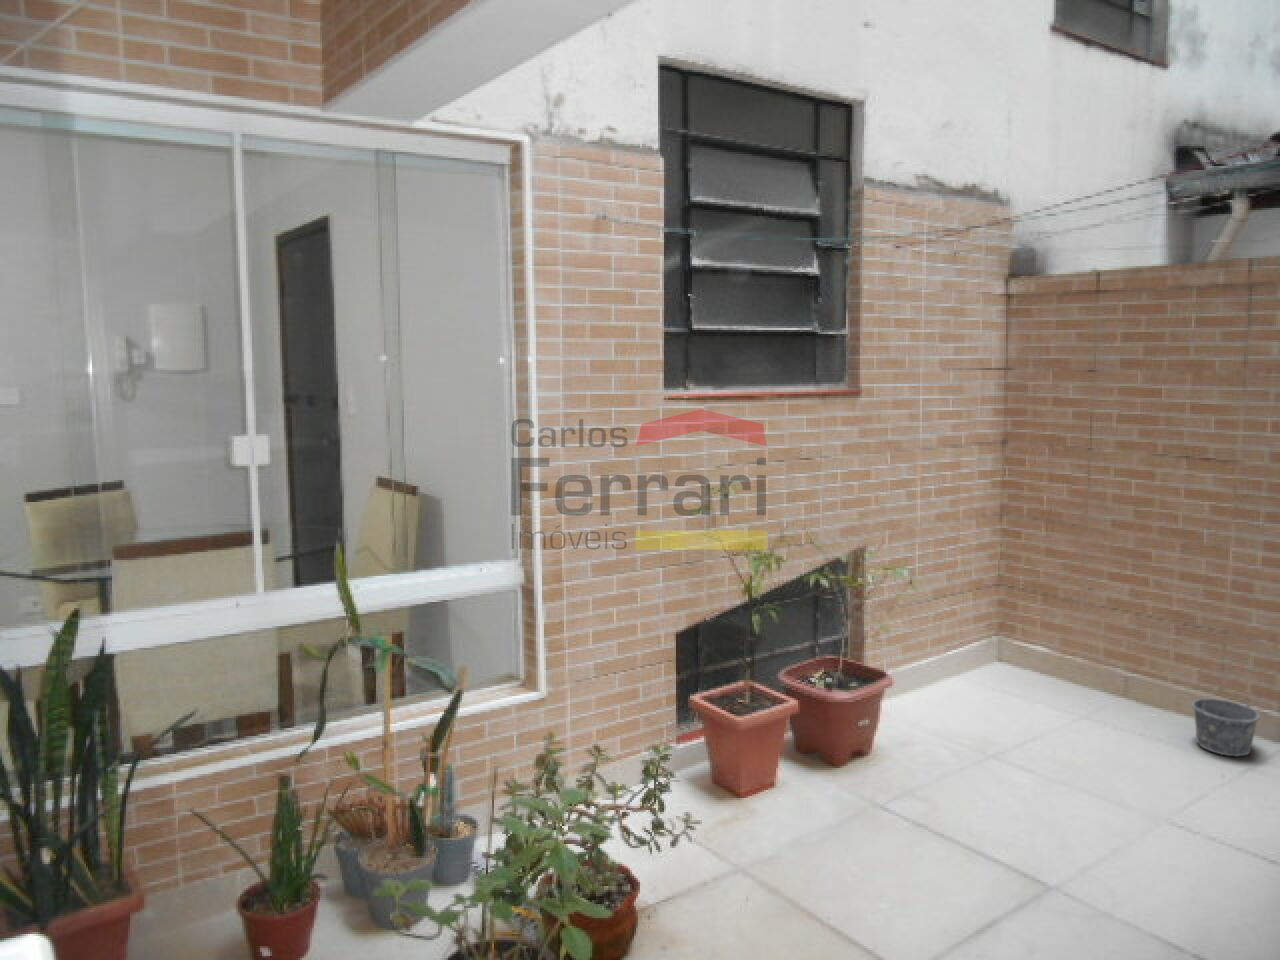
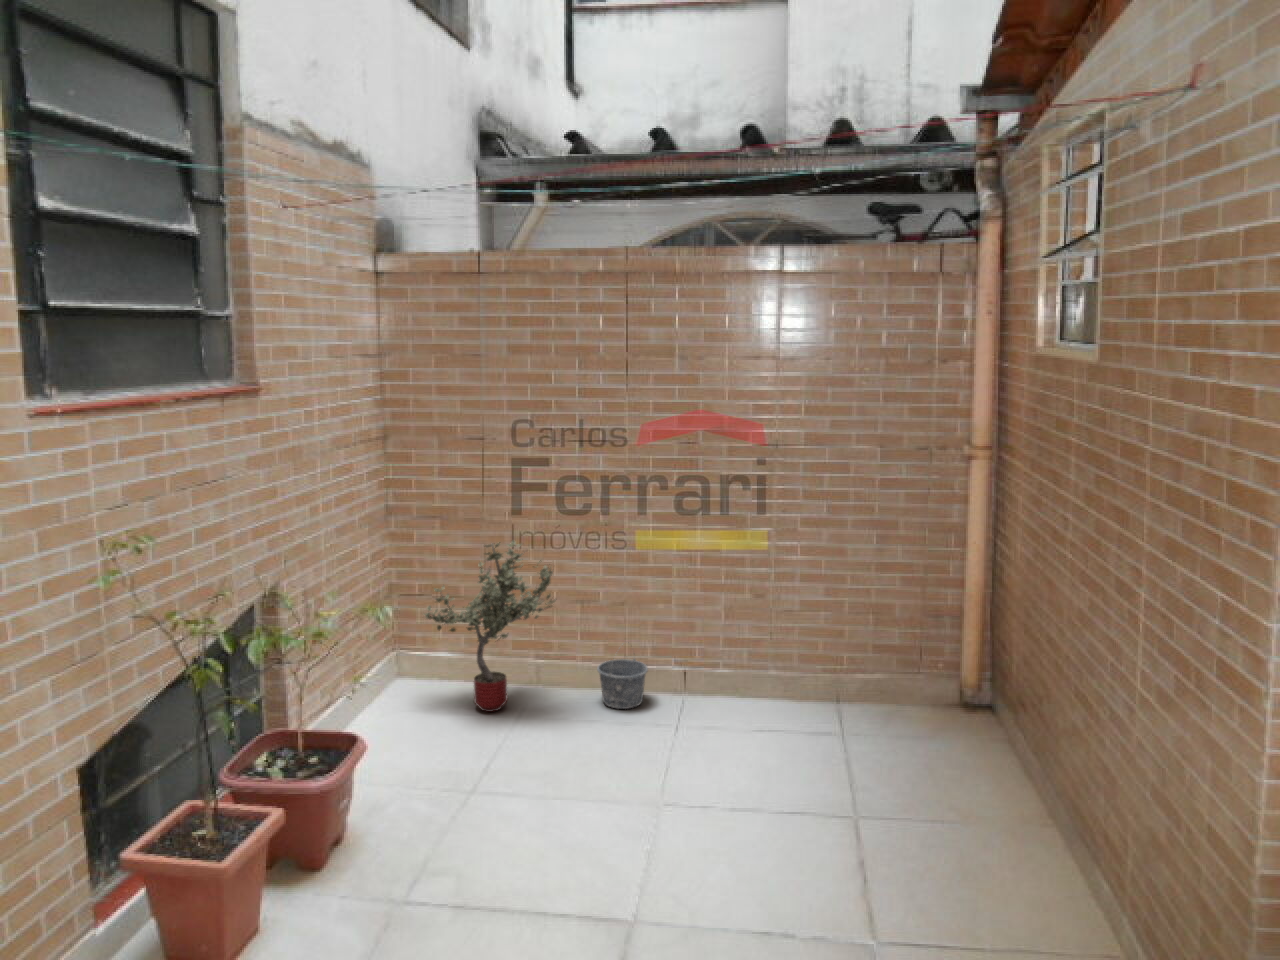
potted tree: none [1011,548,1145,713] -> present [425,540,555,712]

